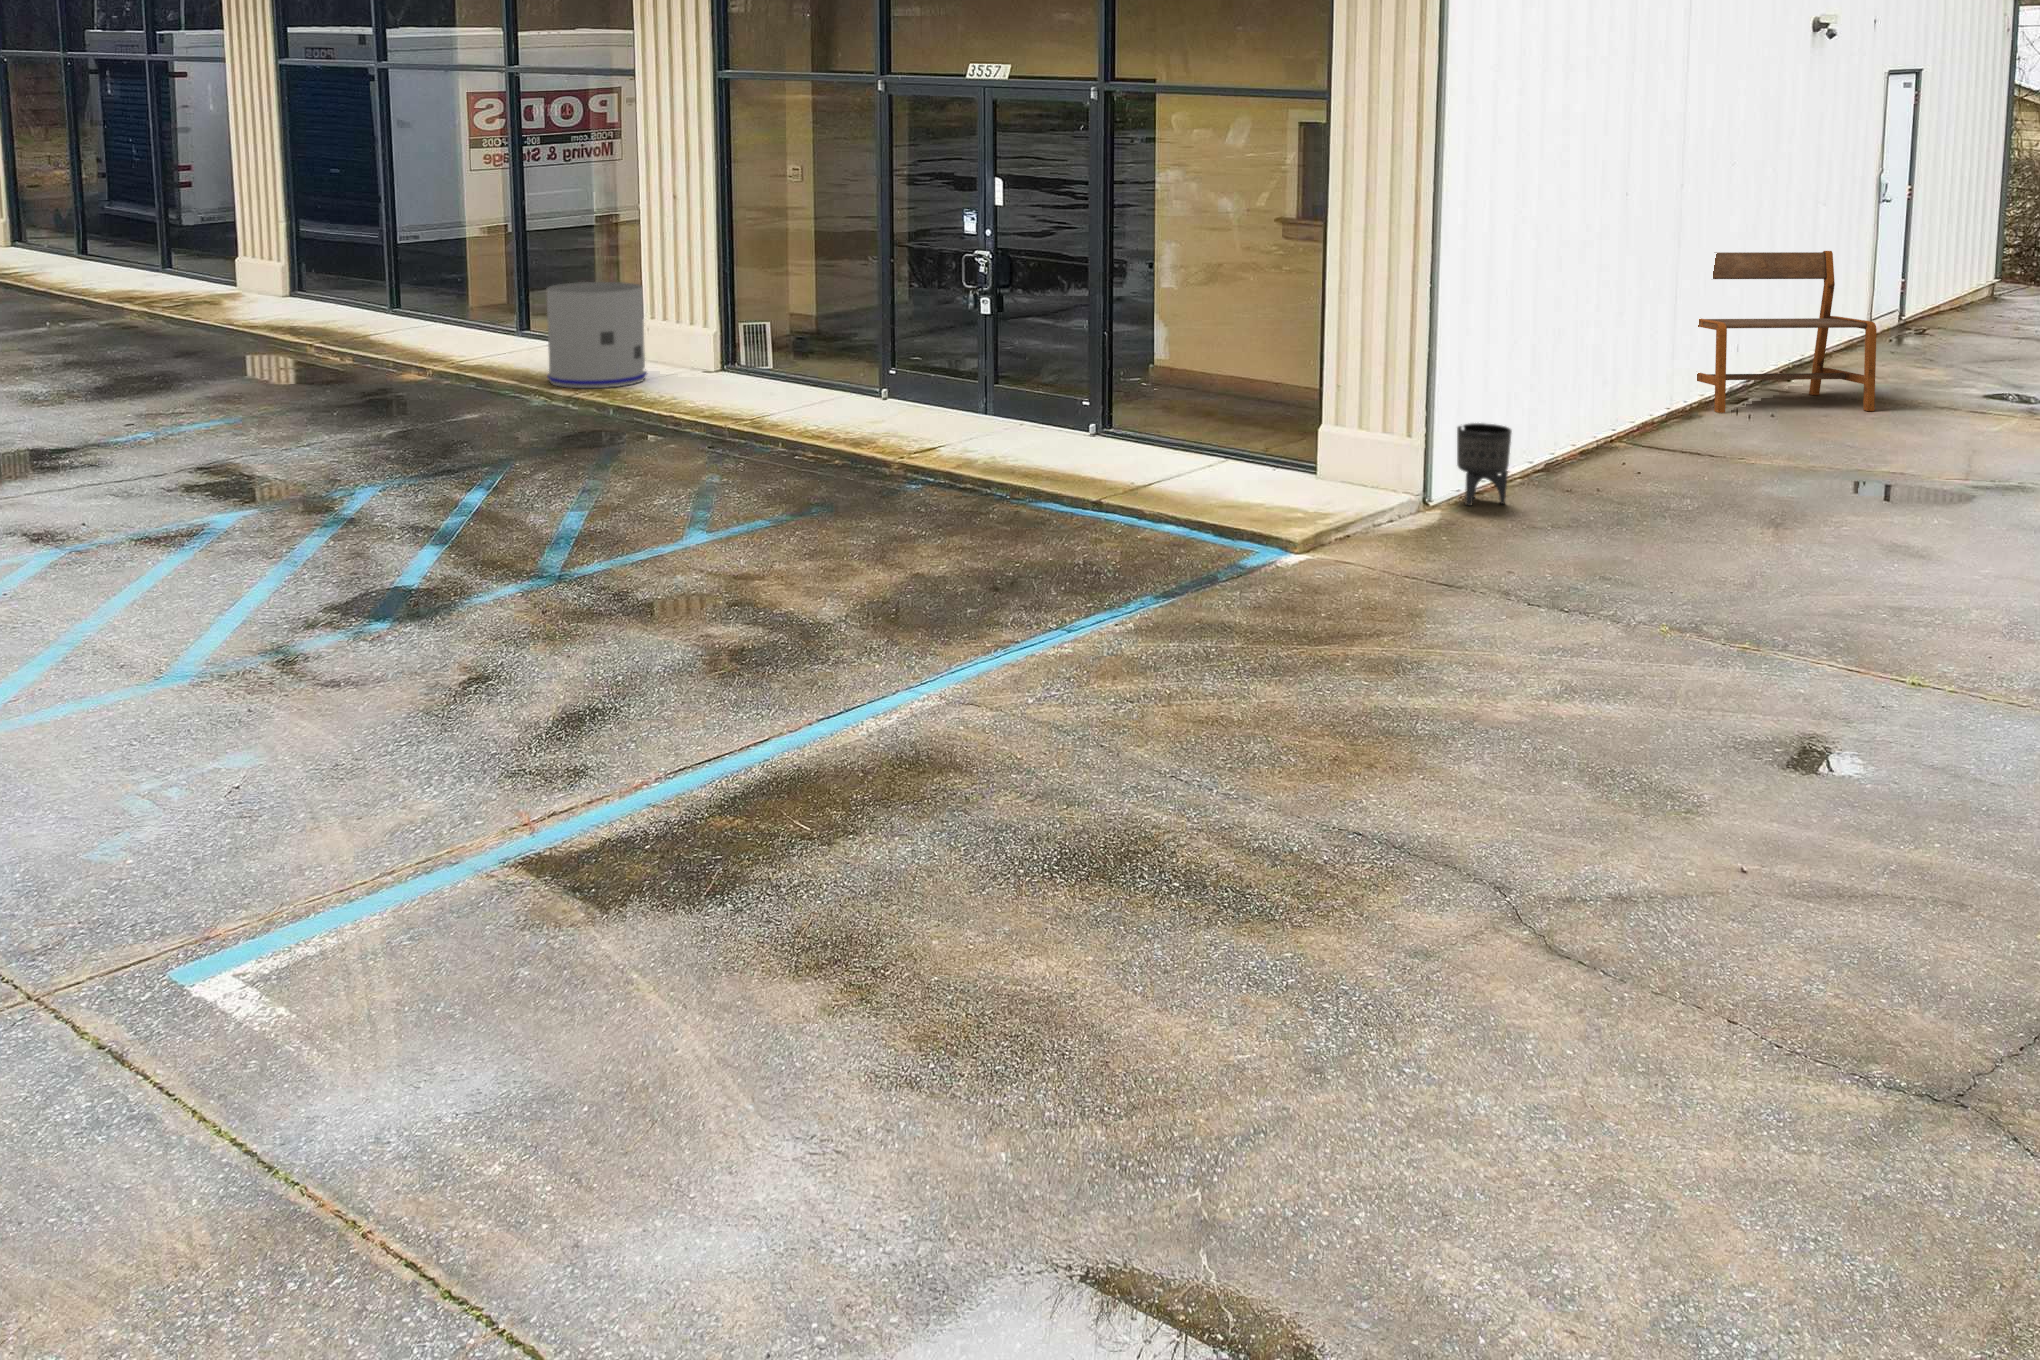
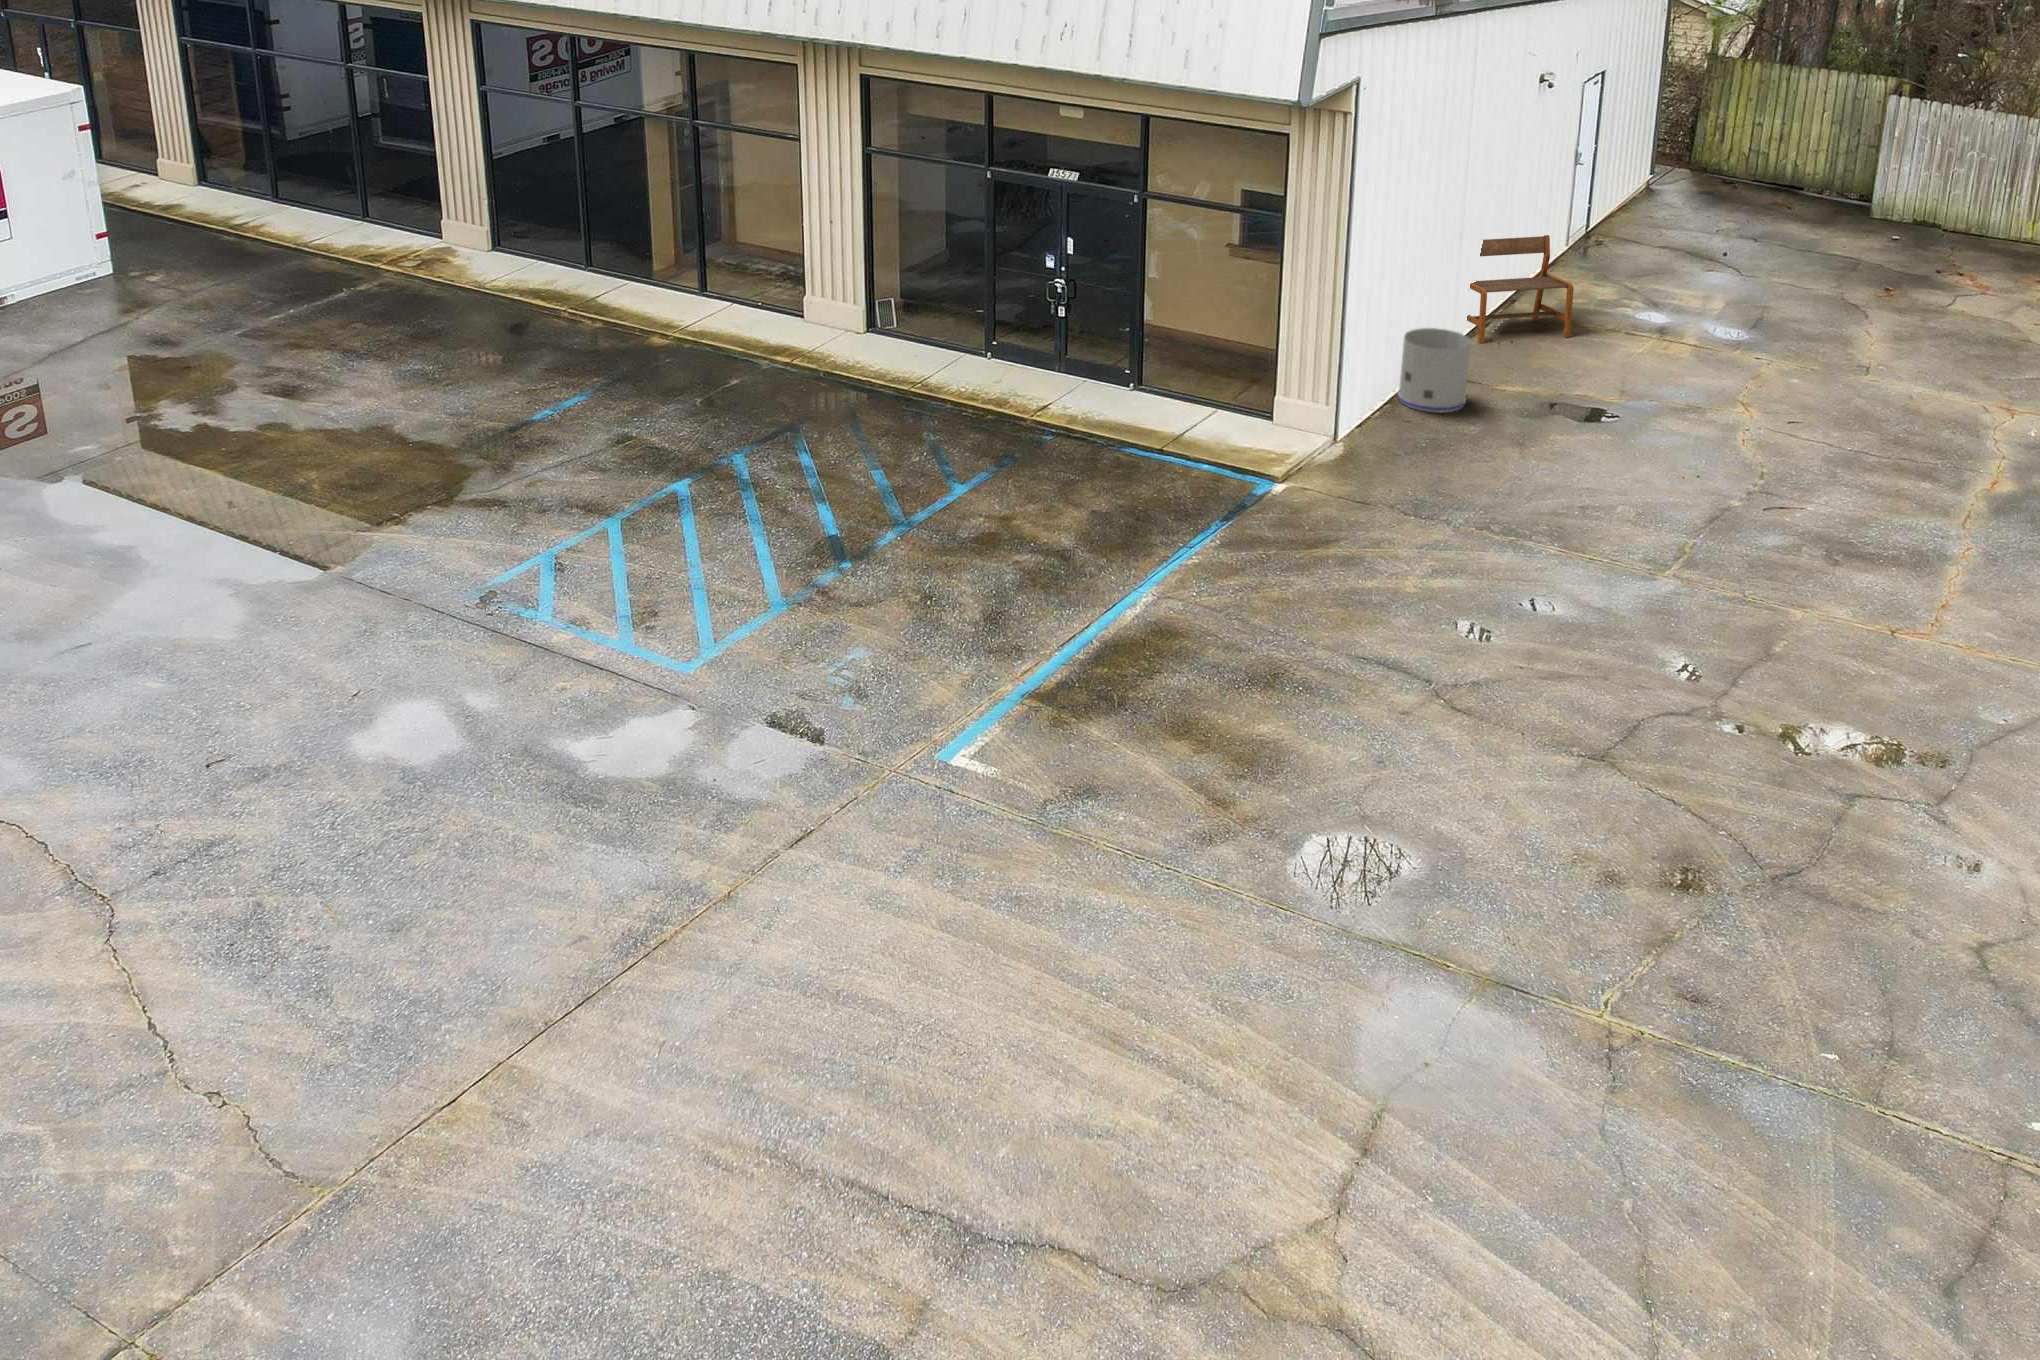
trash can: present [547,282,647,388] -> present [1397,328,1471,412]
planter: present [1457,423,1512,506] -> none [1351,395,1381,442]

